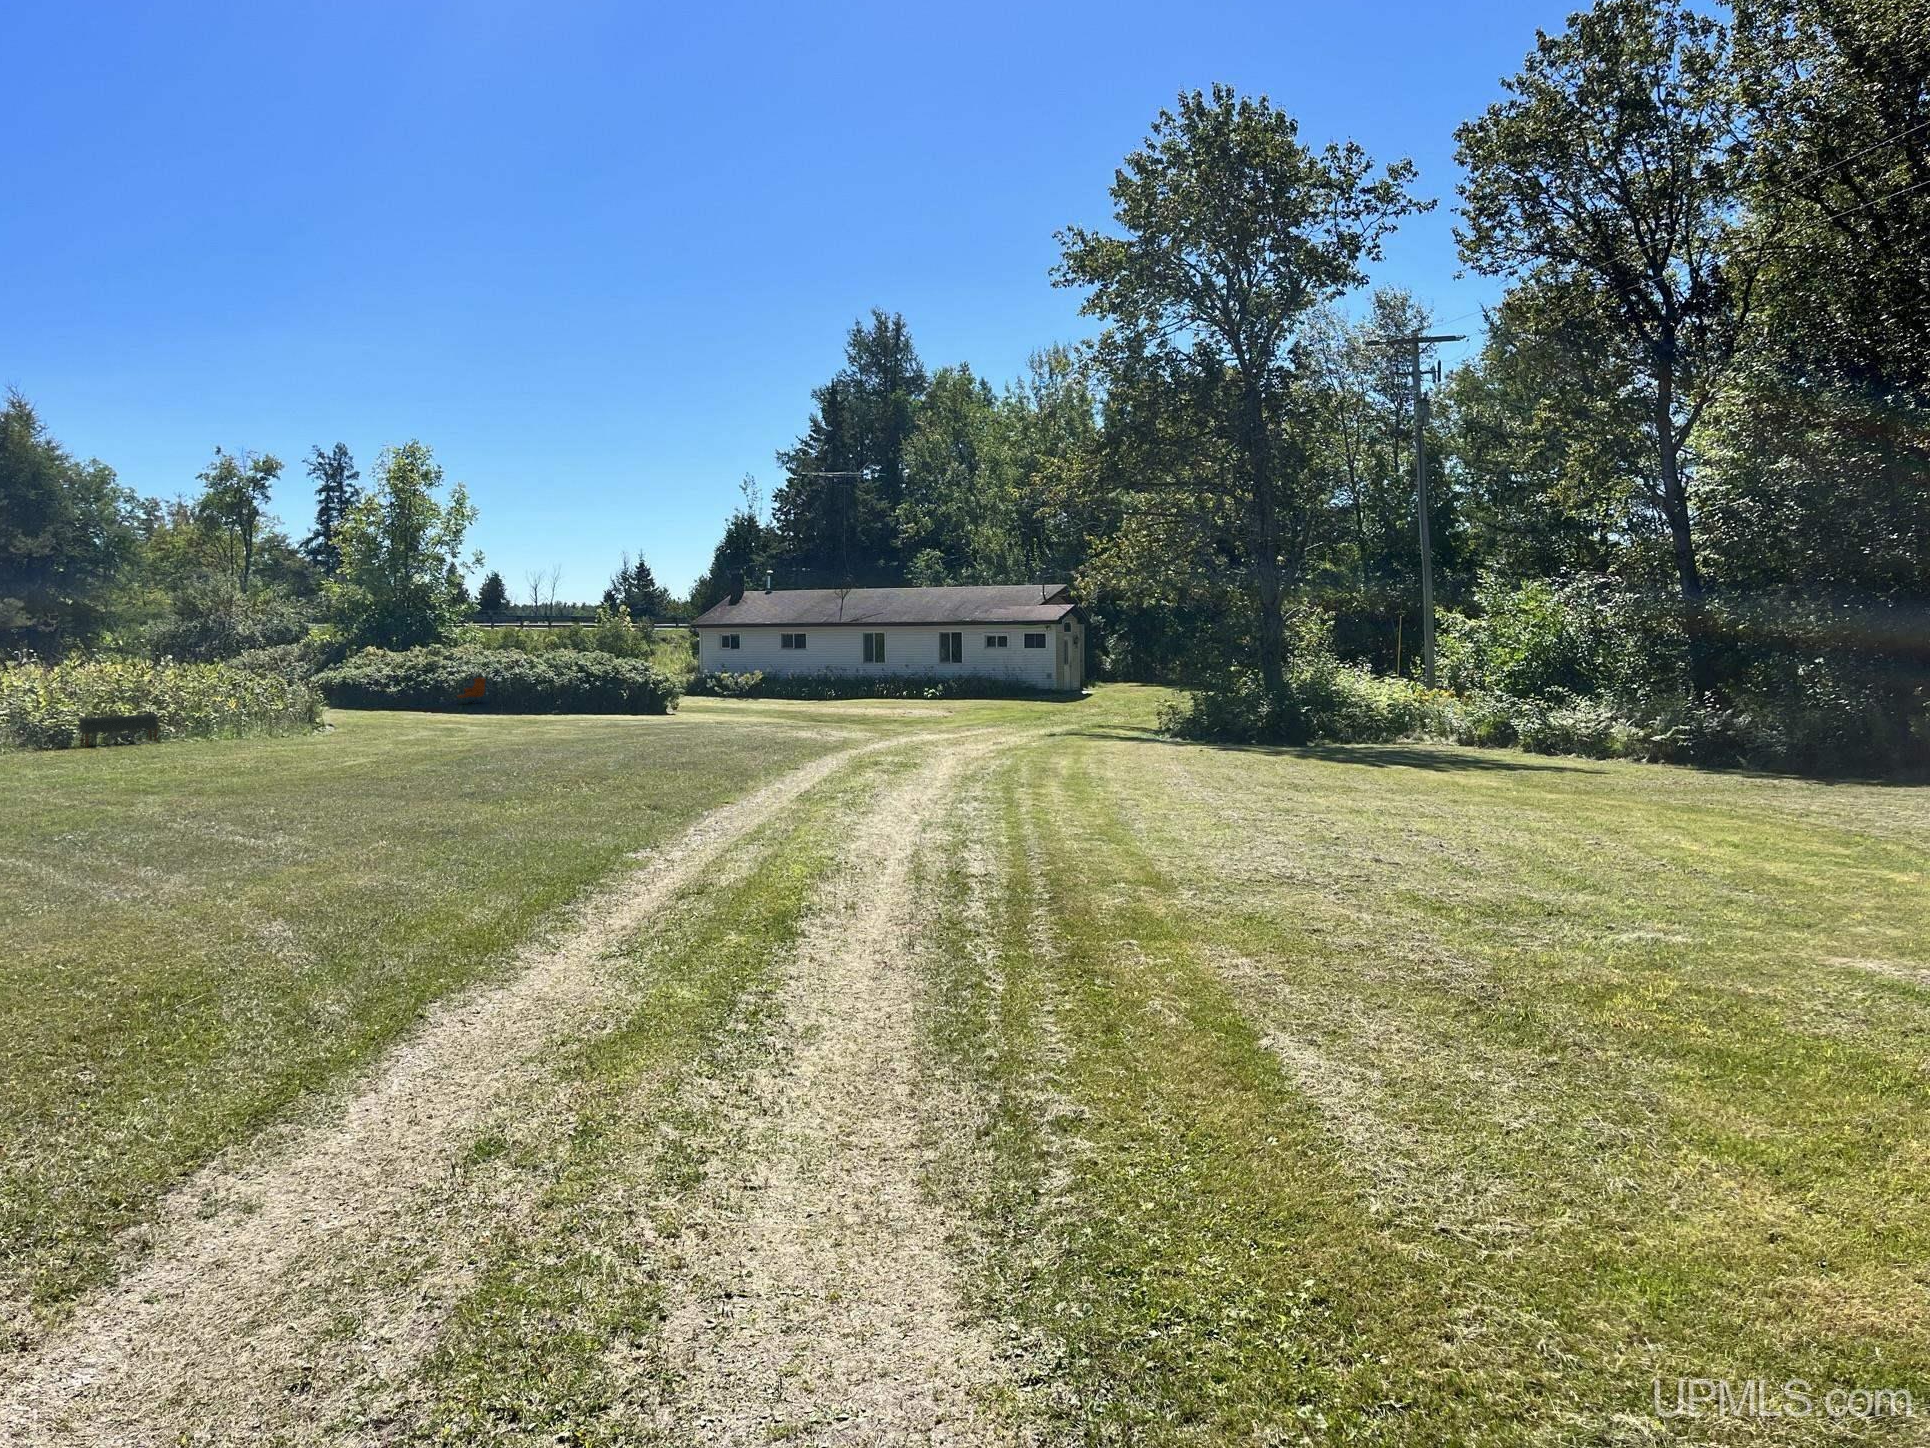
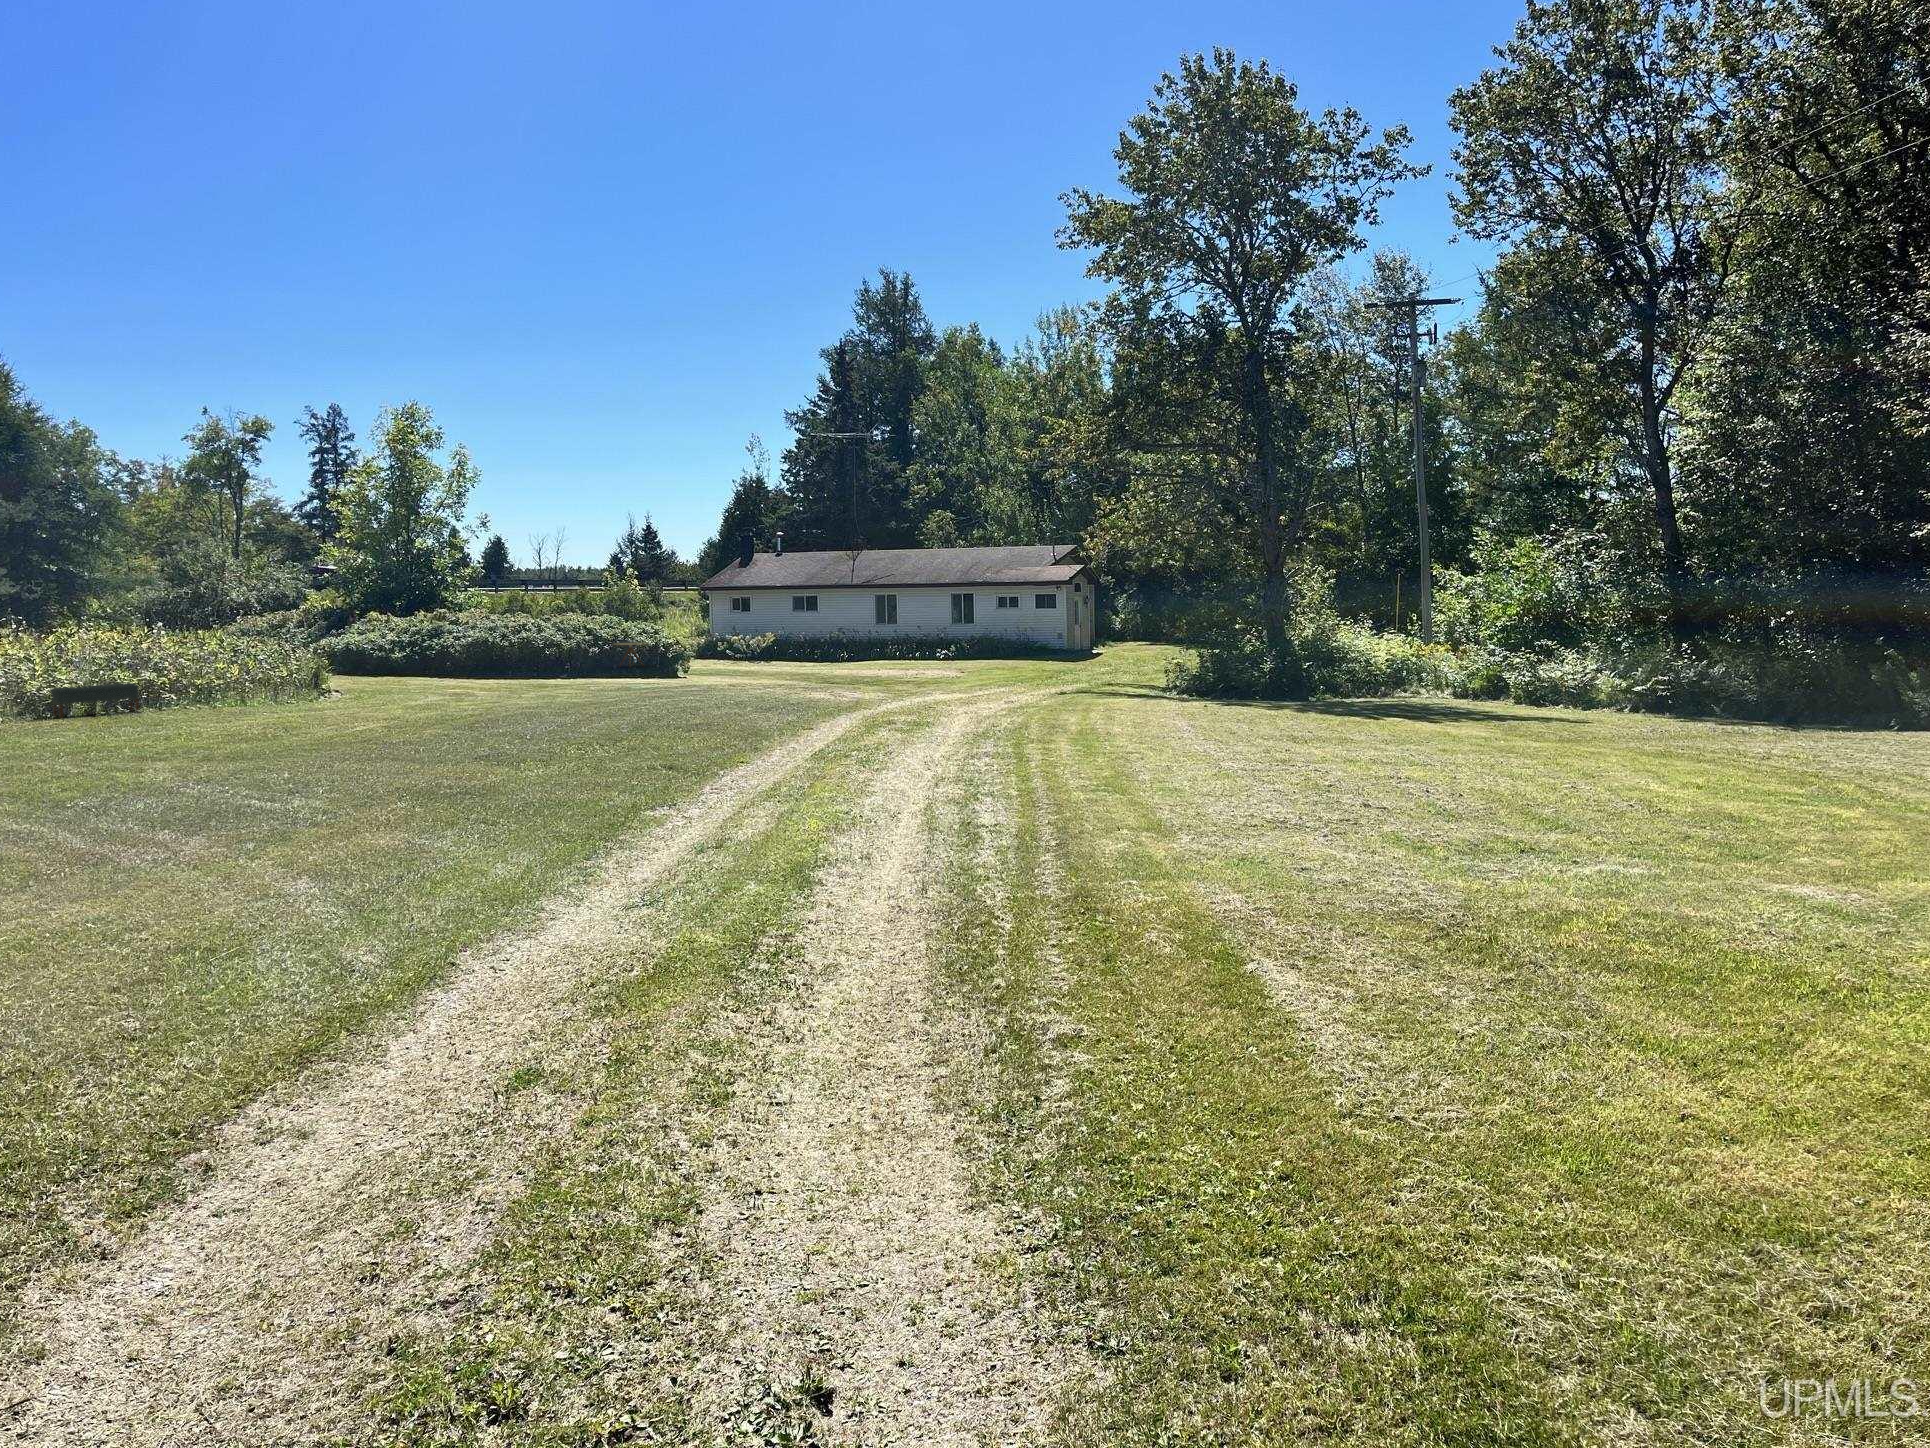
lounge chair: present [458,678,486,703] -> none [461,641,491,669]
round table: none [600,681,635,705] -> present [617,643,646,662]

